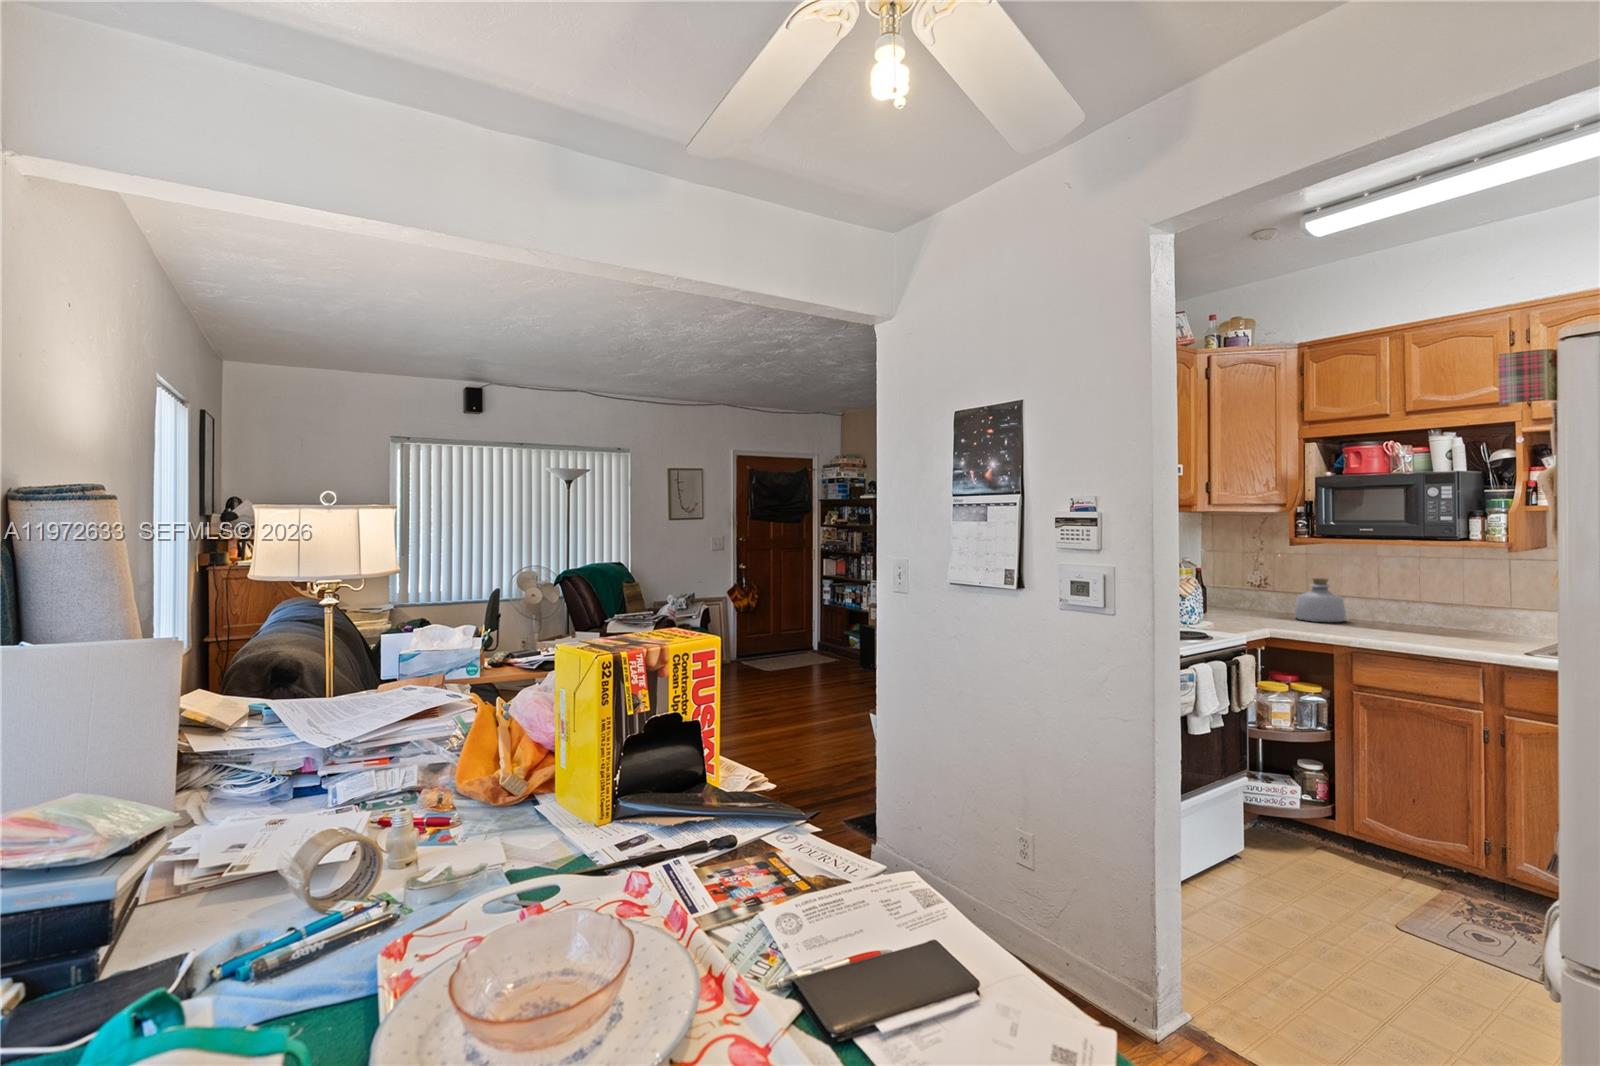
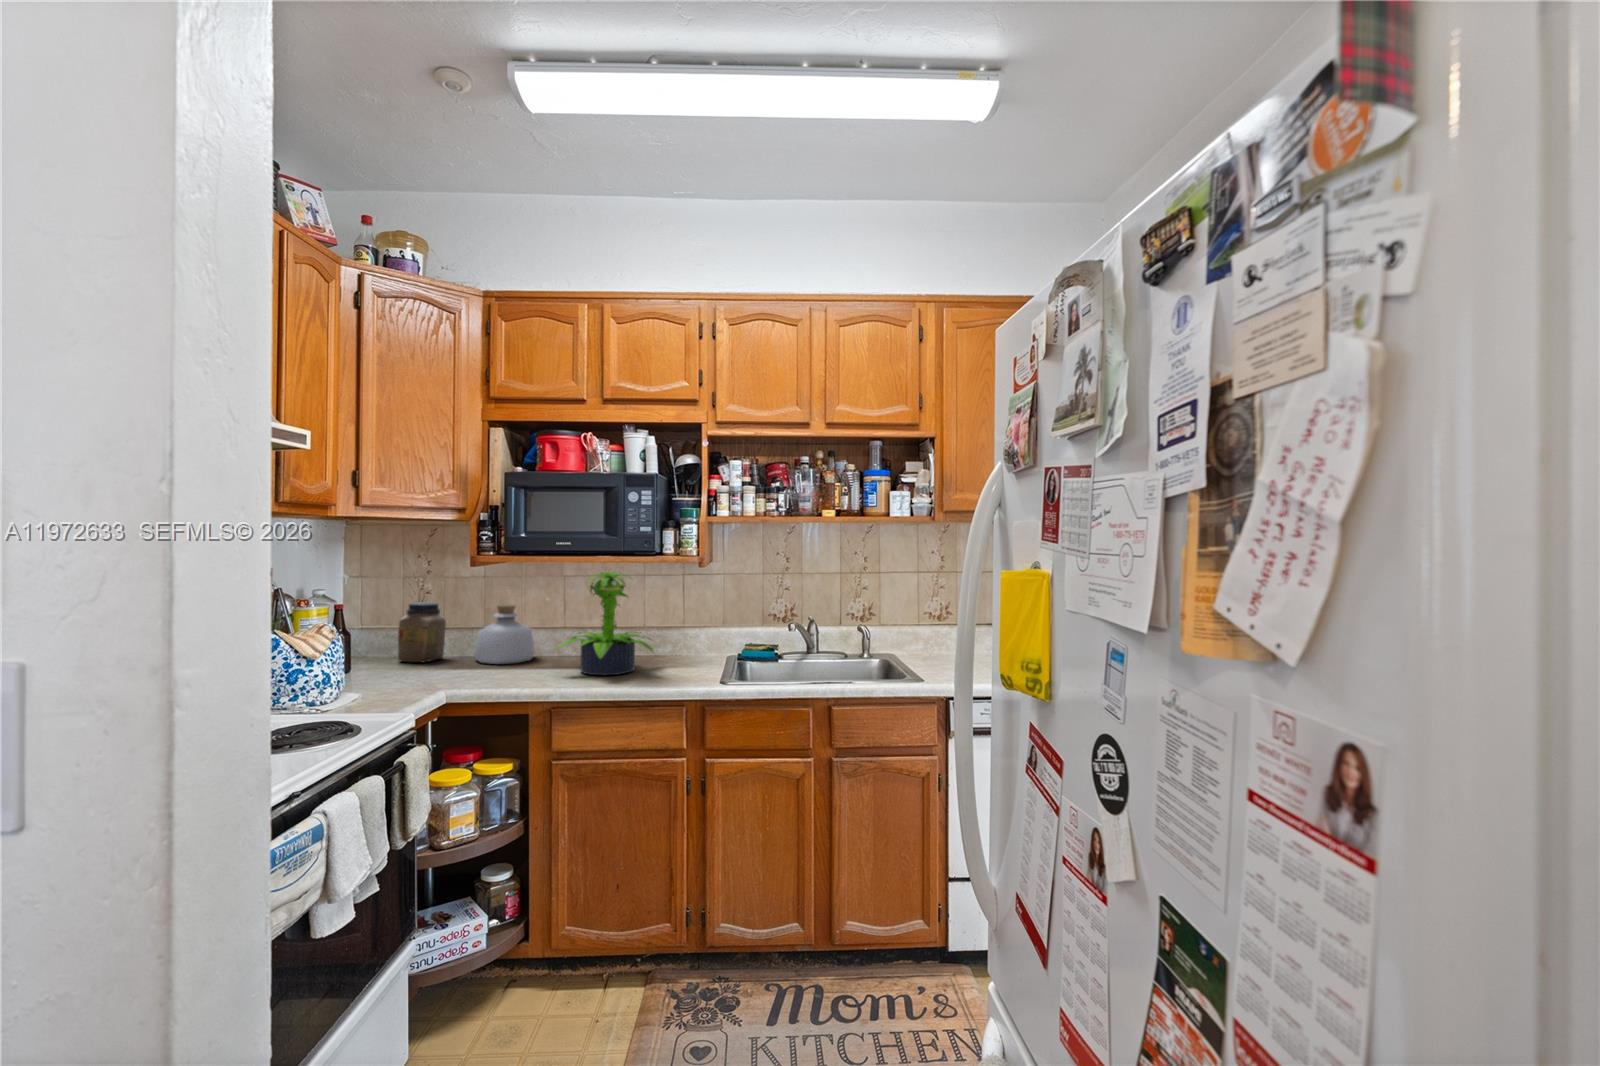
potted plant: none [1357,552,1462,637] -> present [555,571,654,675]
jar: none [1236,573,1272,615] -> present [398,602,446,662]

